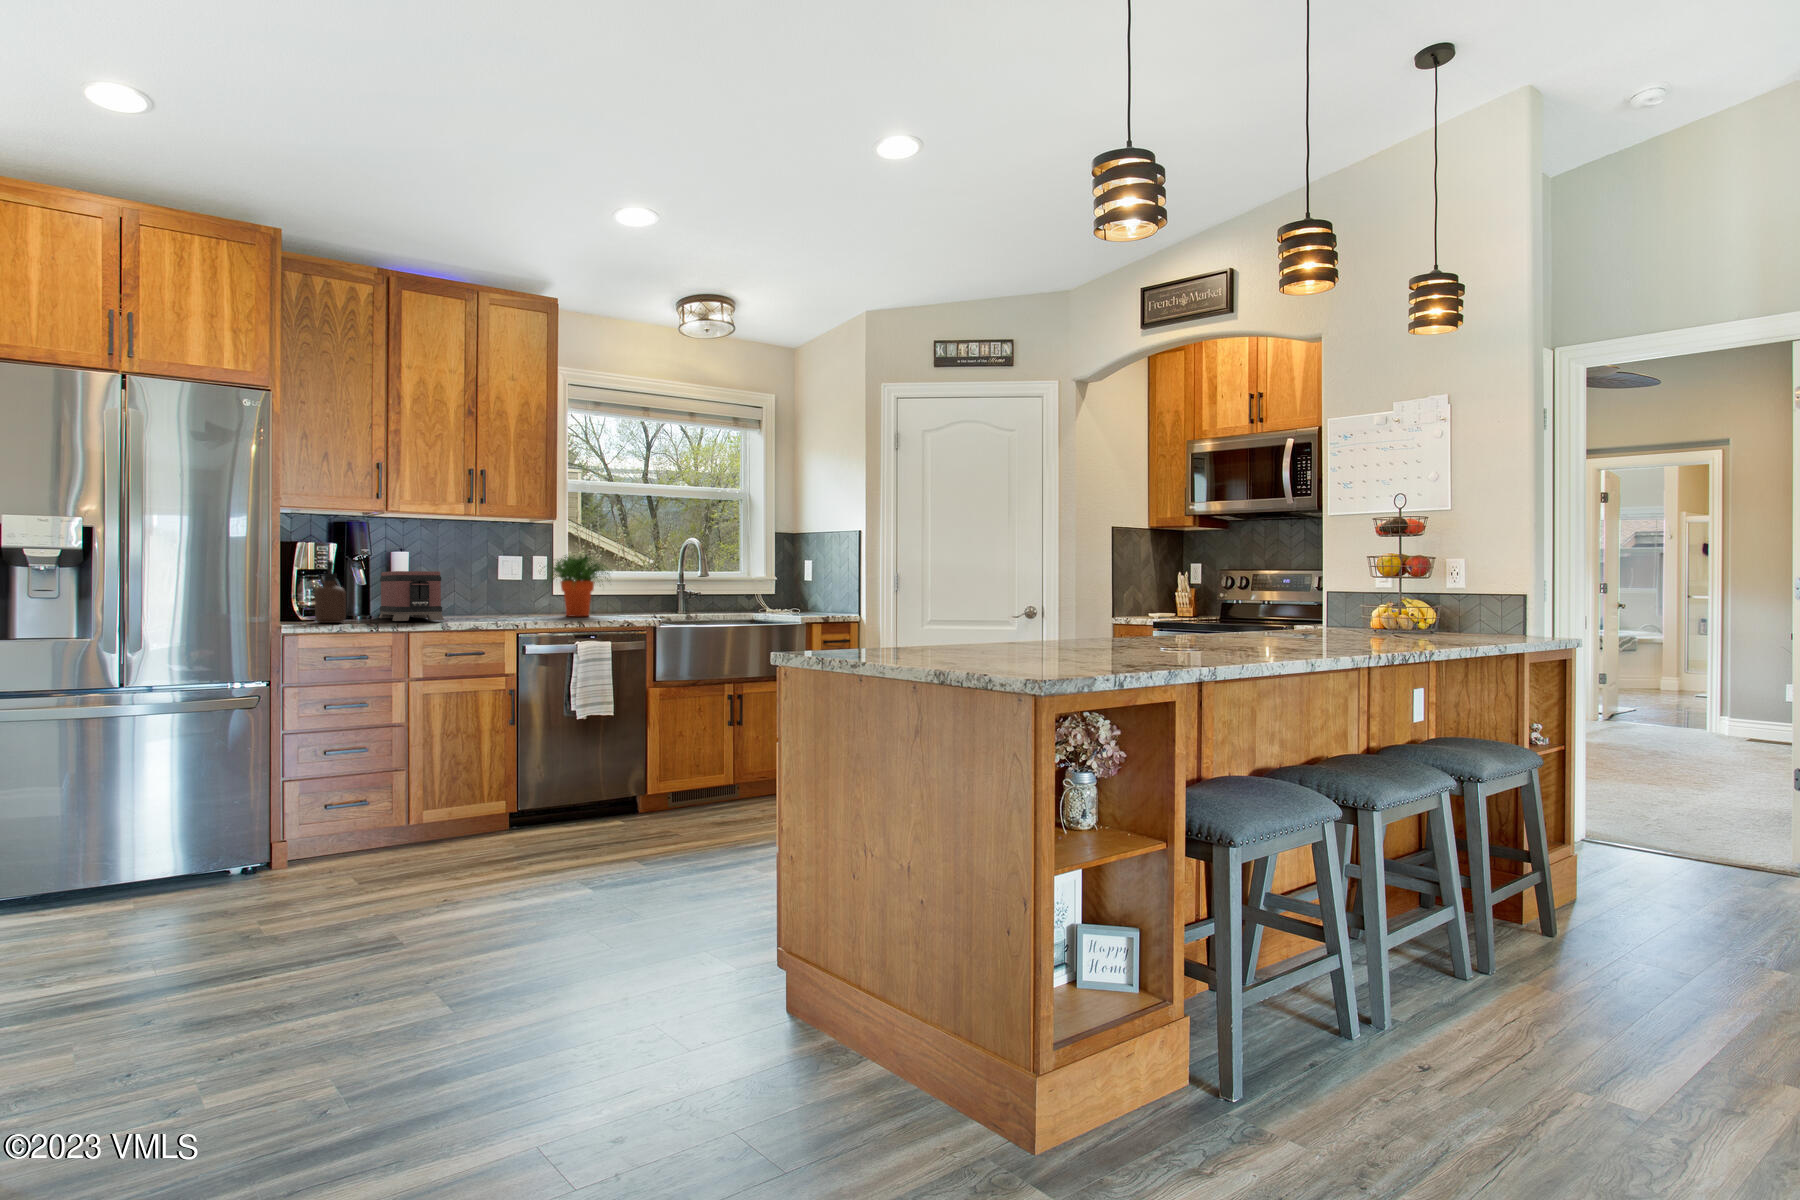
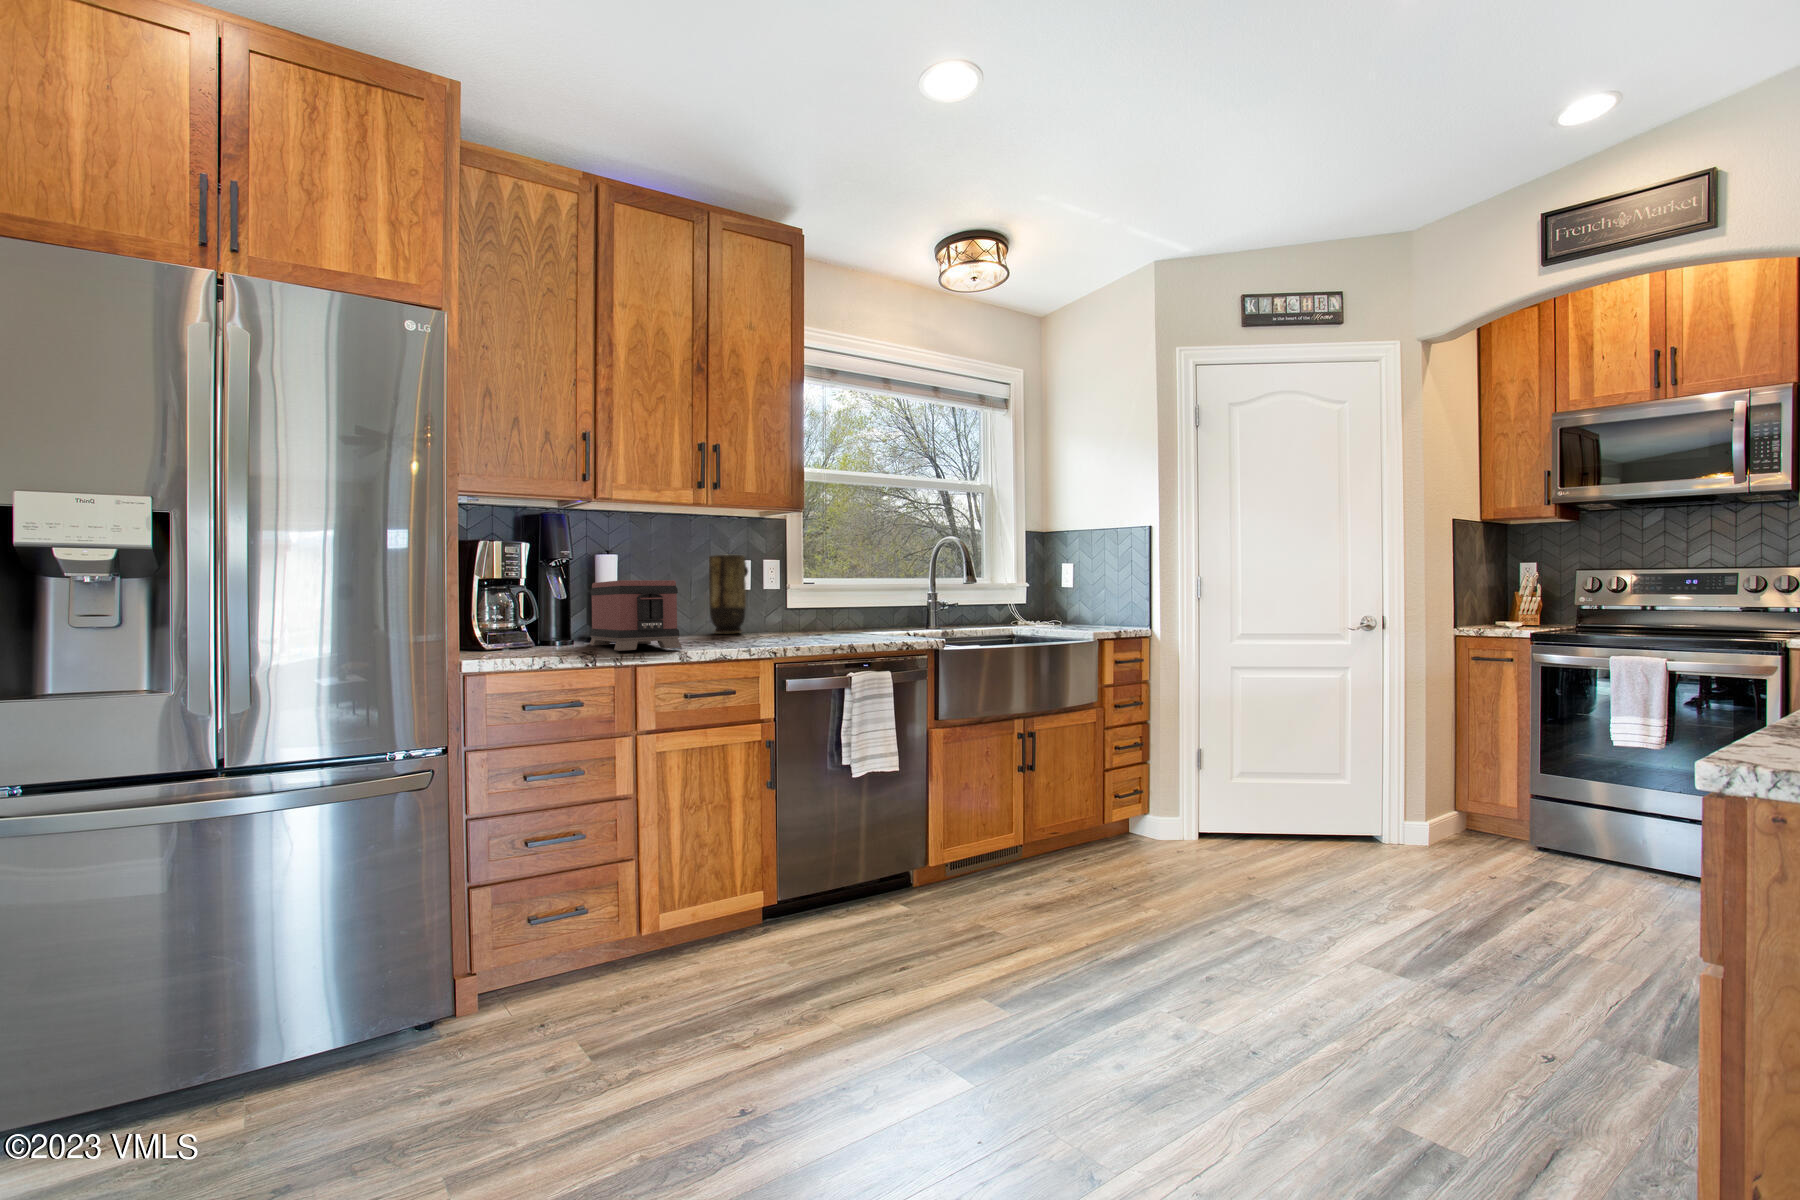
vase: none [484,551,518,612] -> present [709,555,748,634]
potted plant: present [548,555,608,616] -> none [781,557,874,638]
soap dispenser: present [315,561,346,623] -> none [510,566,553,656]

